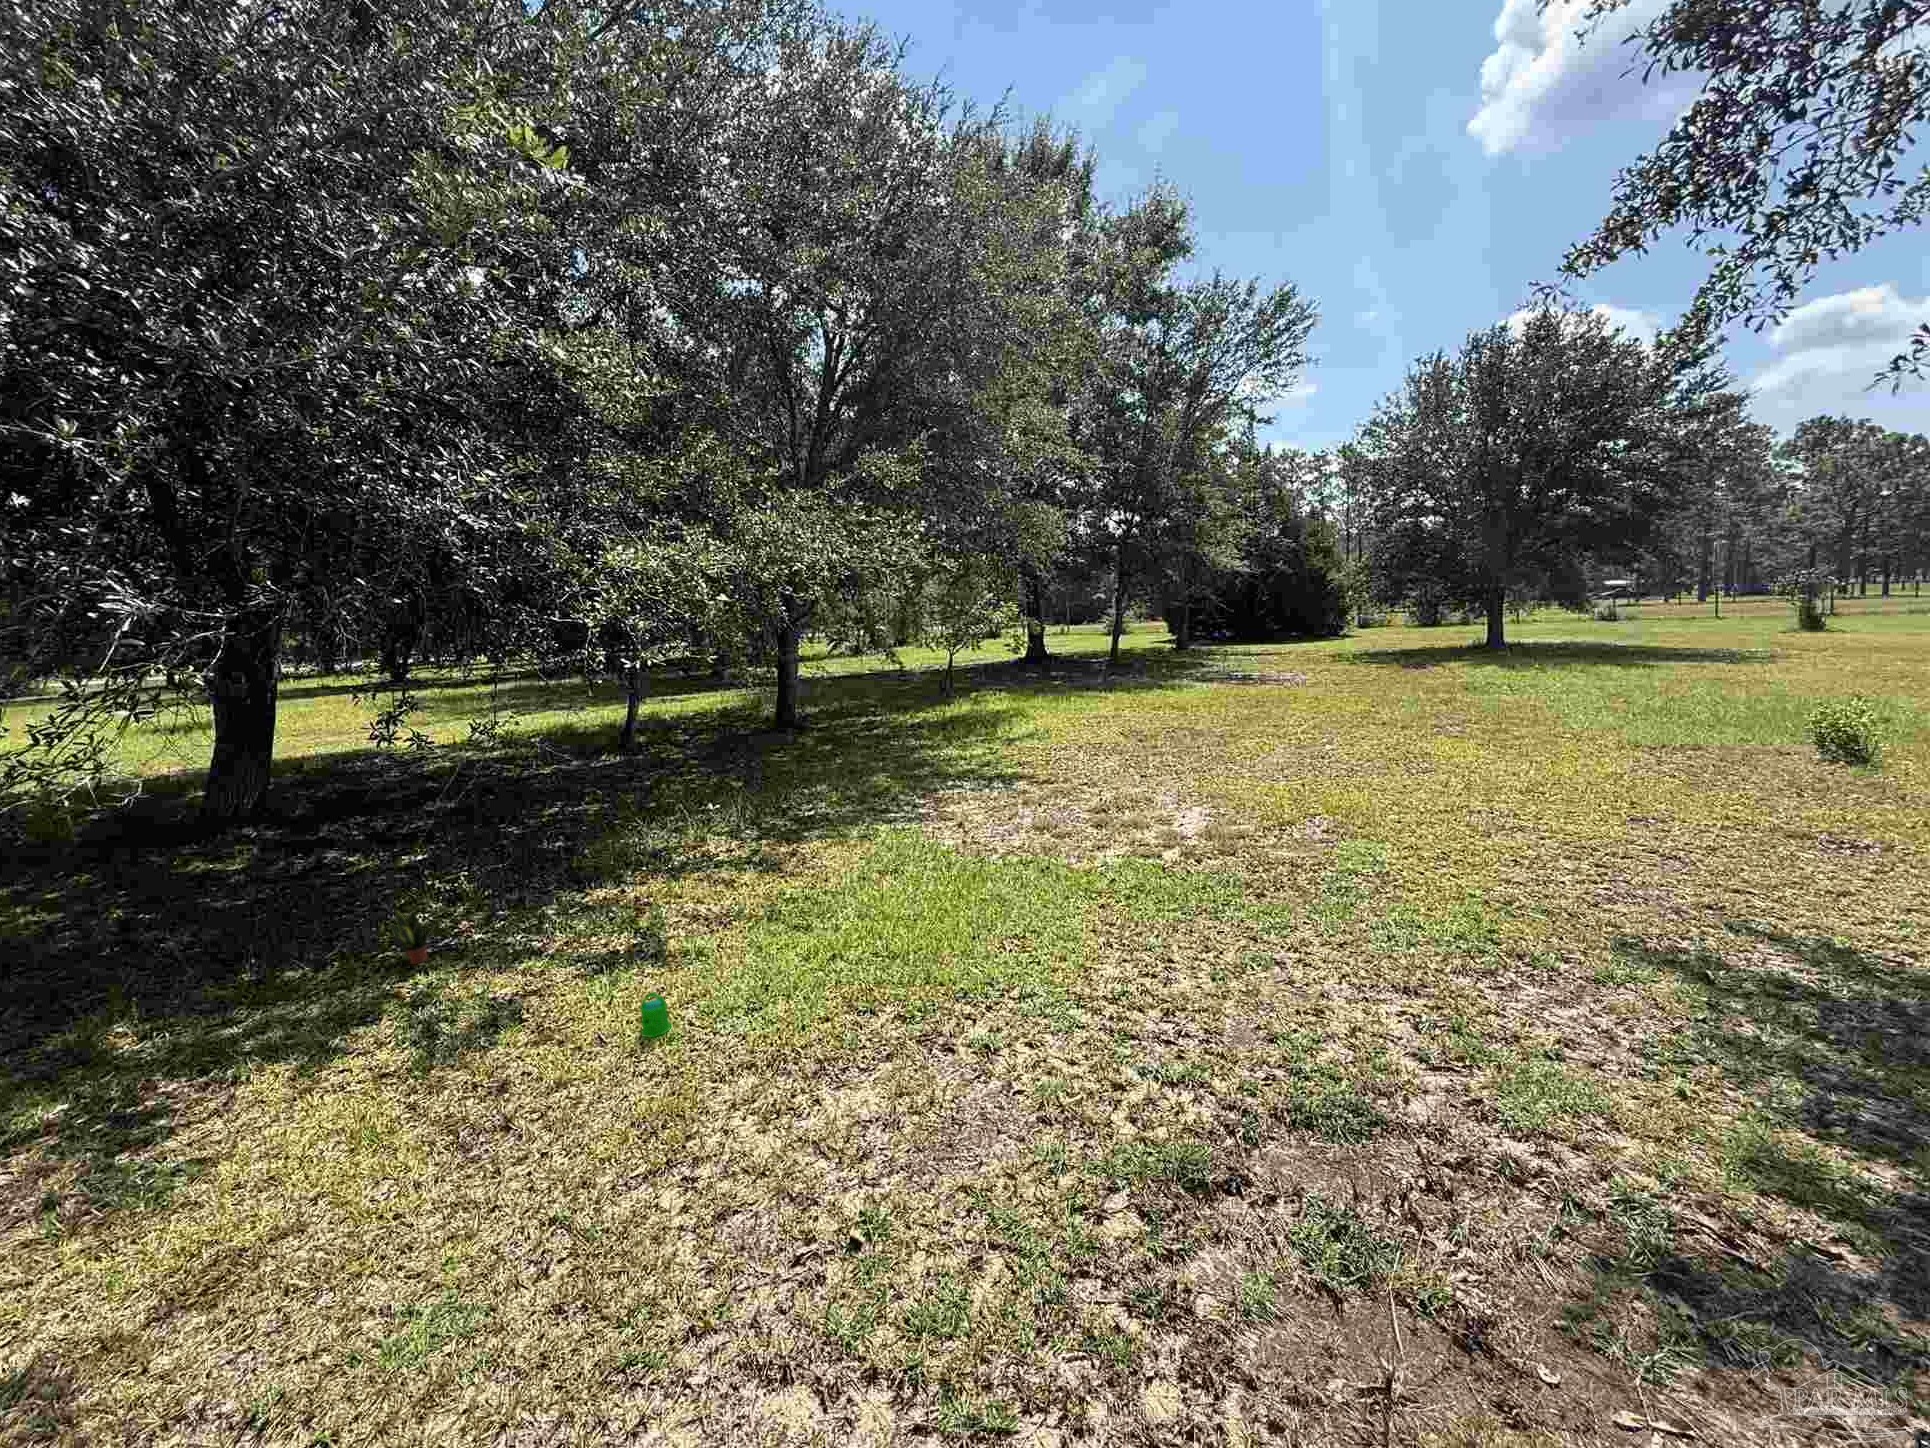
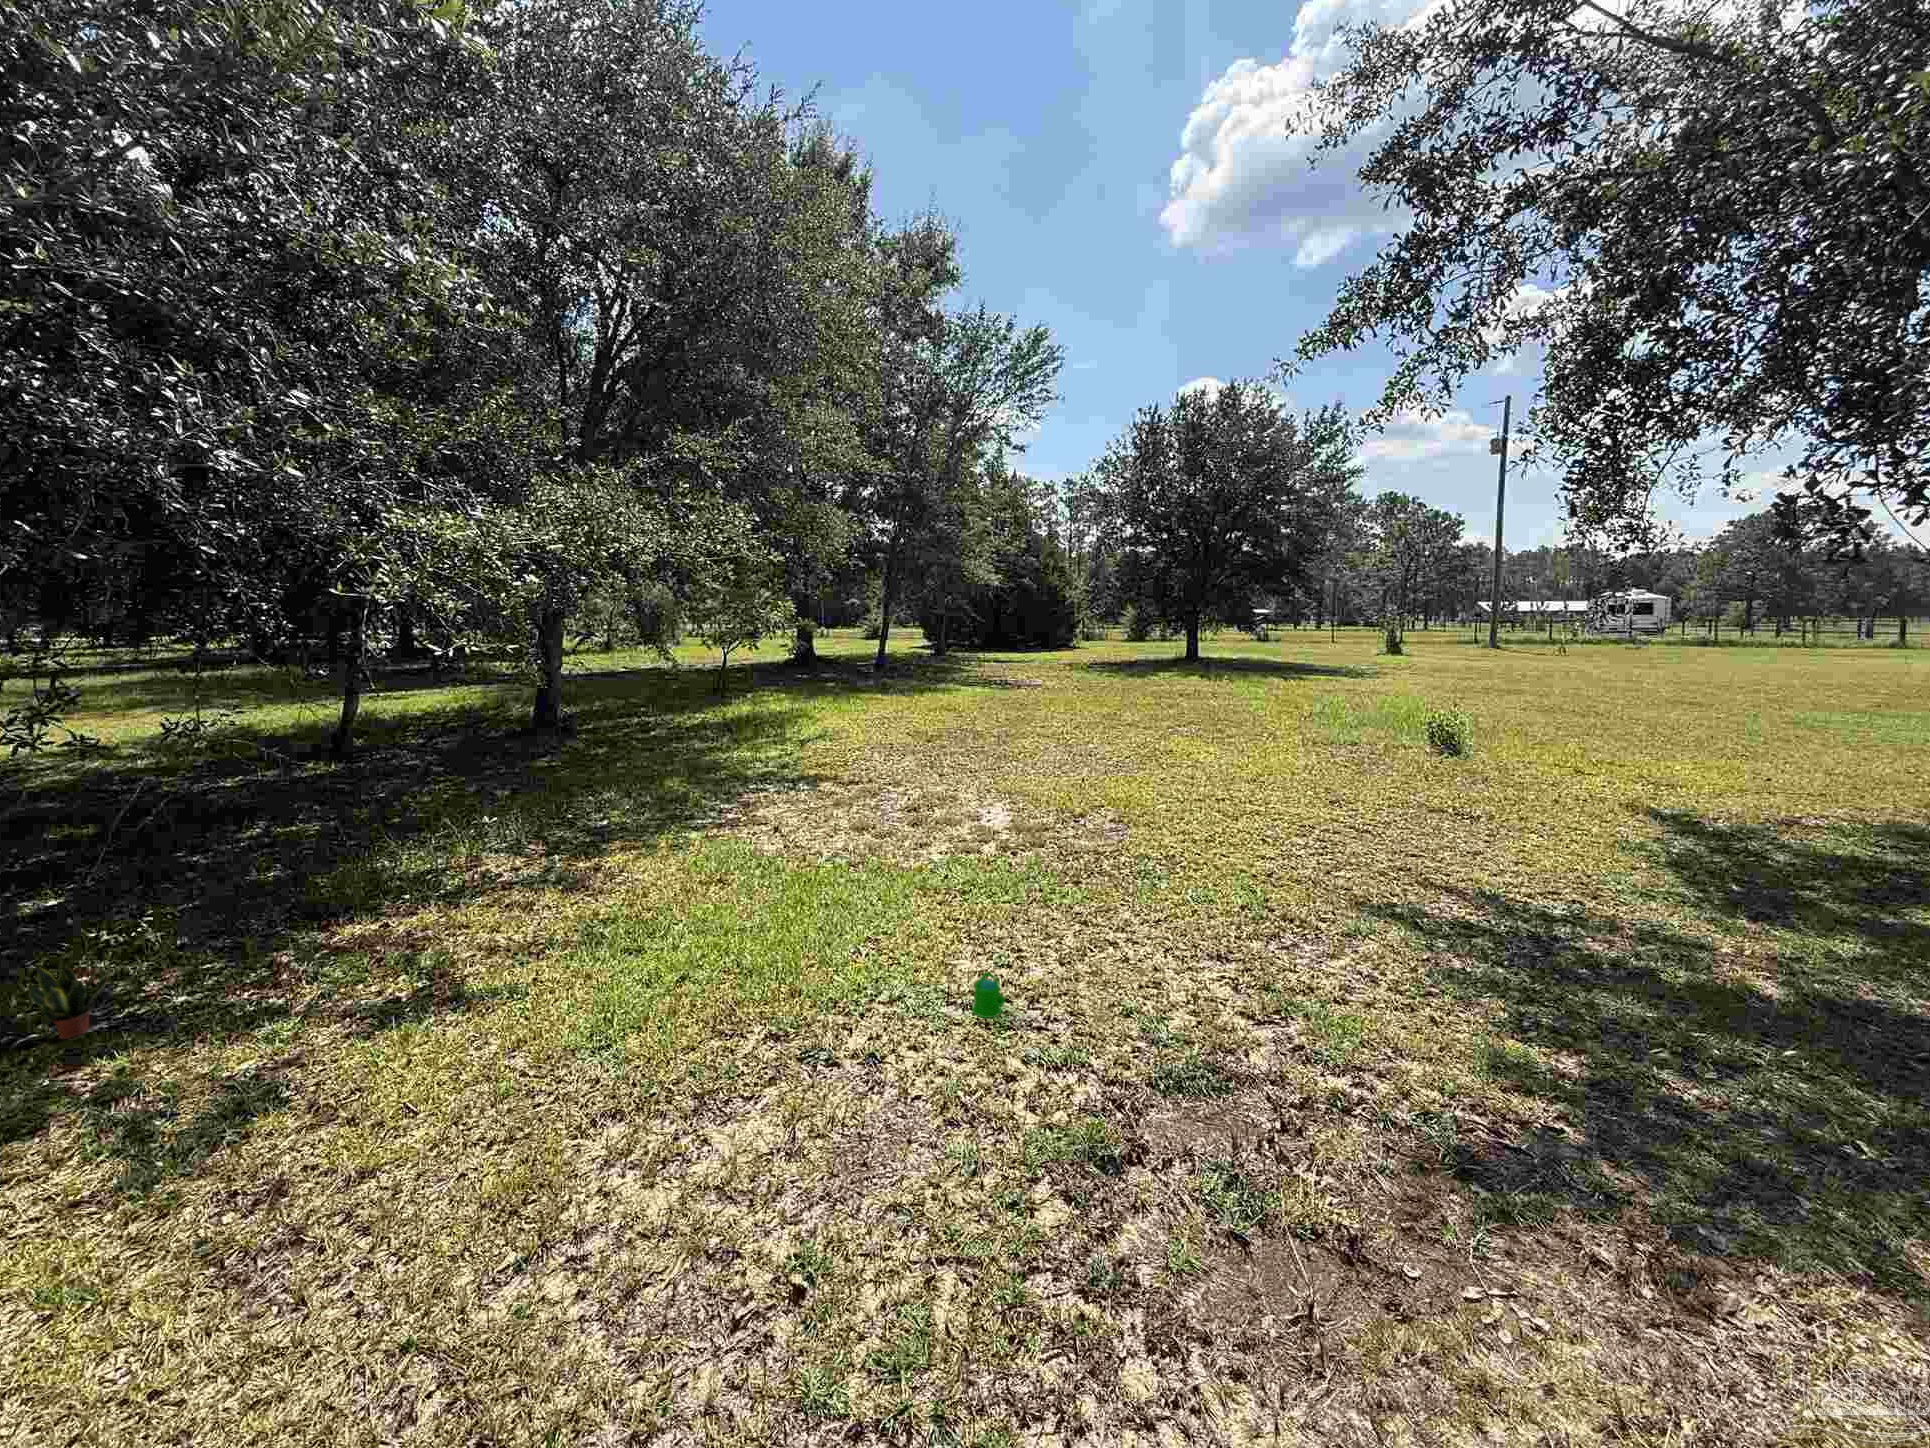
watering can: present [640,992,671,1038] -> present [972,972,1005,1018]

